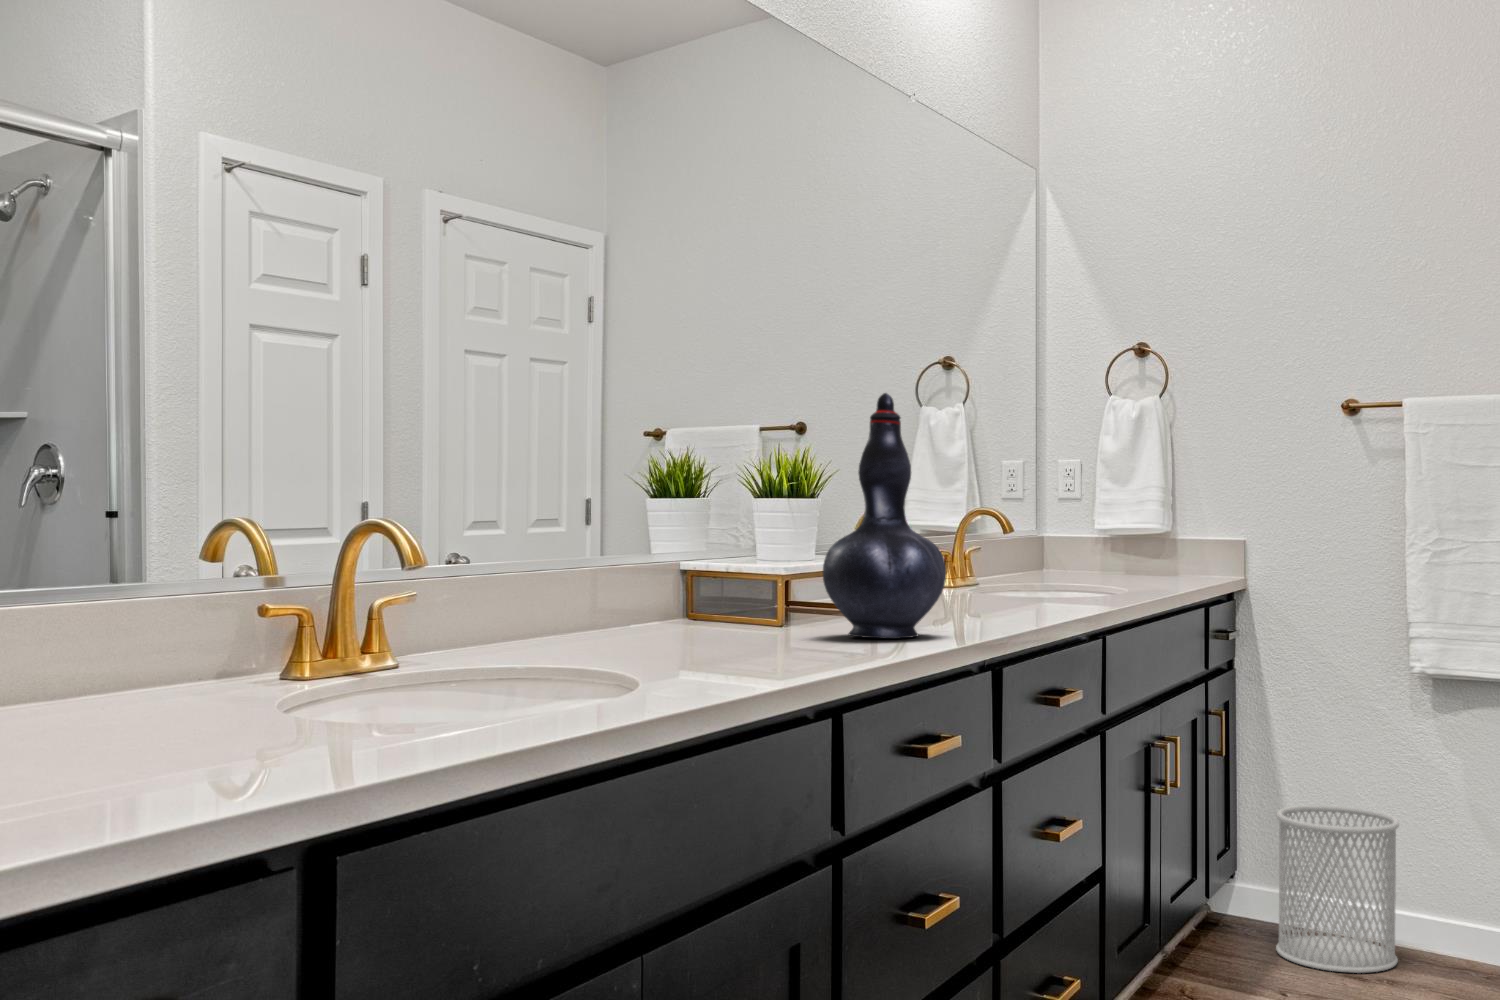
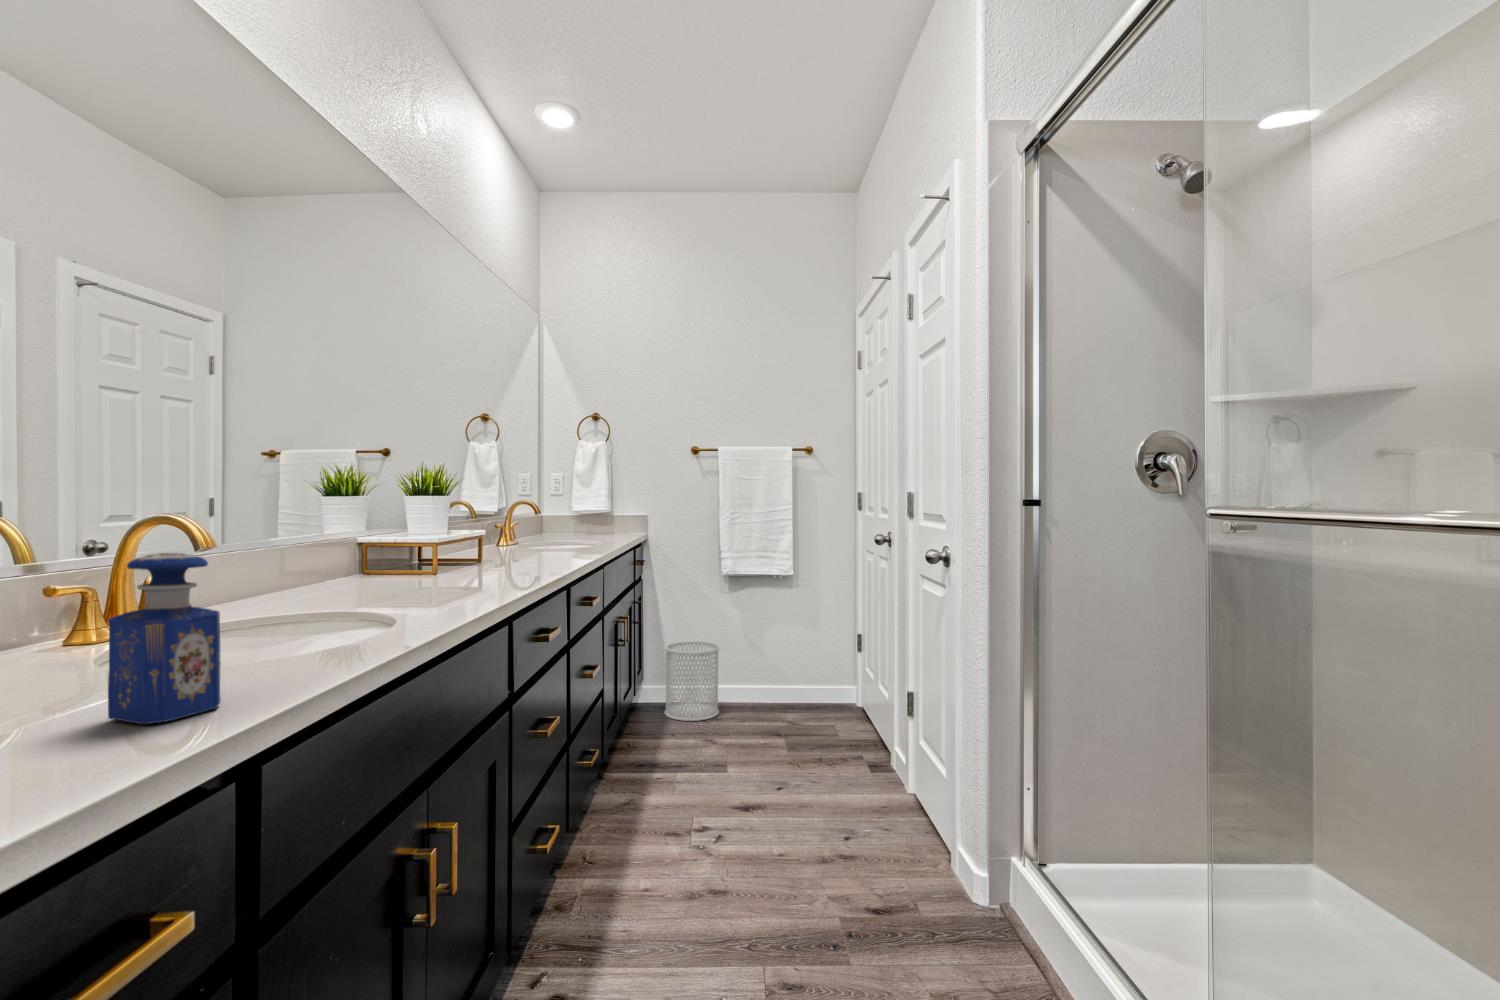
decorative vase: present [823,393,946,638] -> none [465,436,540,578]
perfume bottle: none [256,554,365,753] -> present [108,553,221,724]

